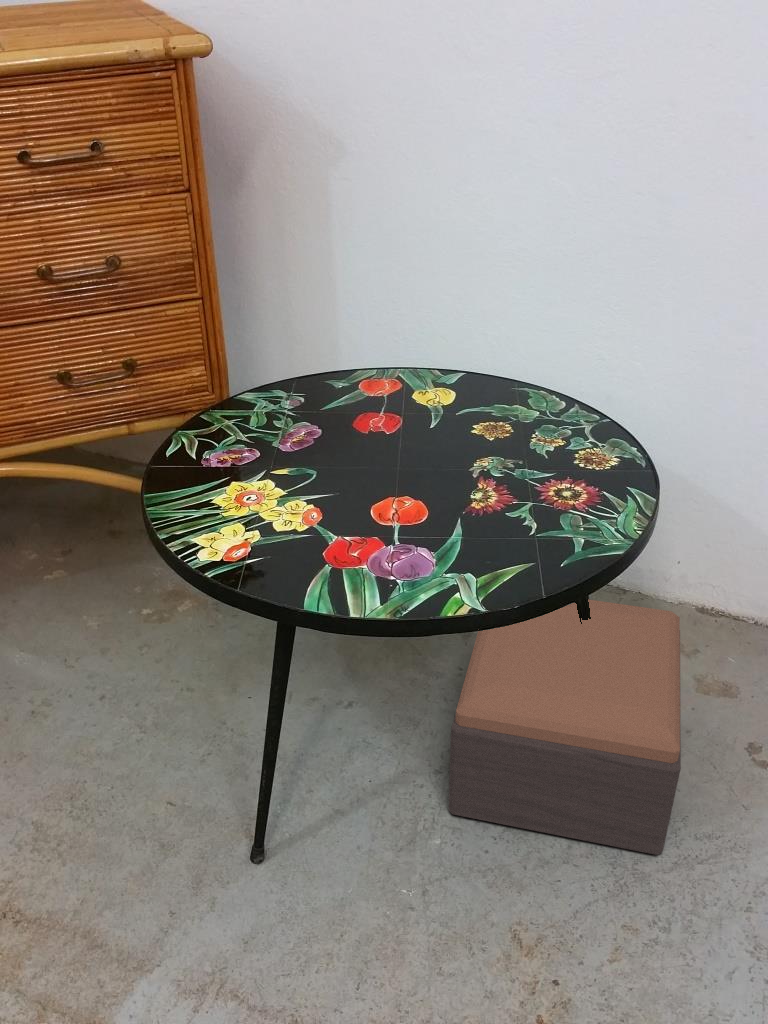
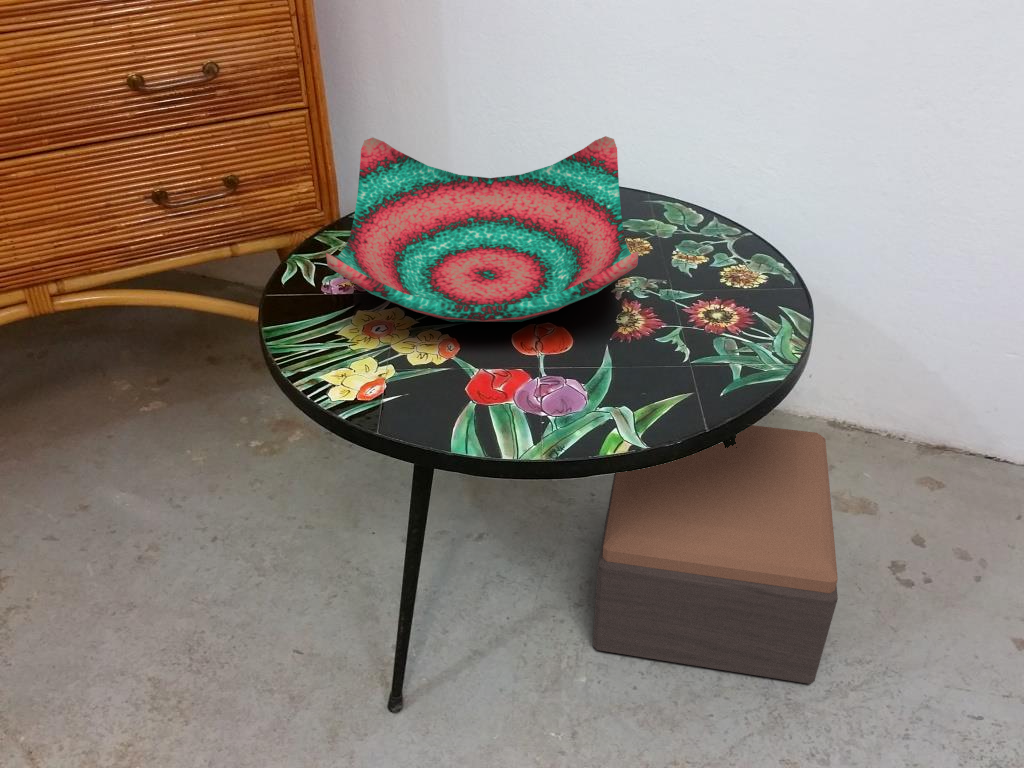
decorative bowl: none [199,325,487,495] -> present [326,136,638,322]

